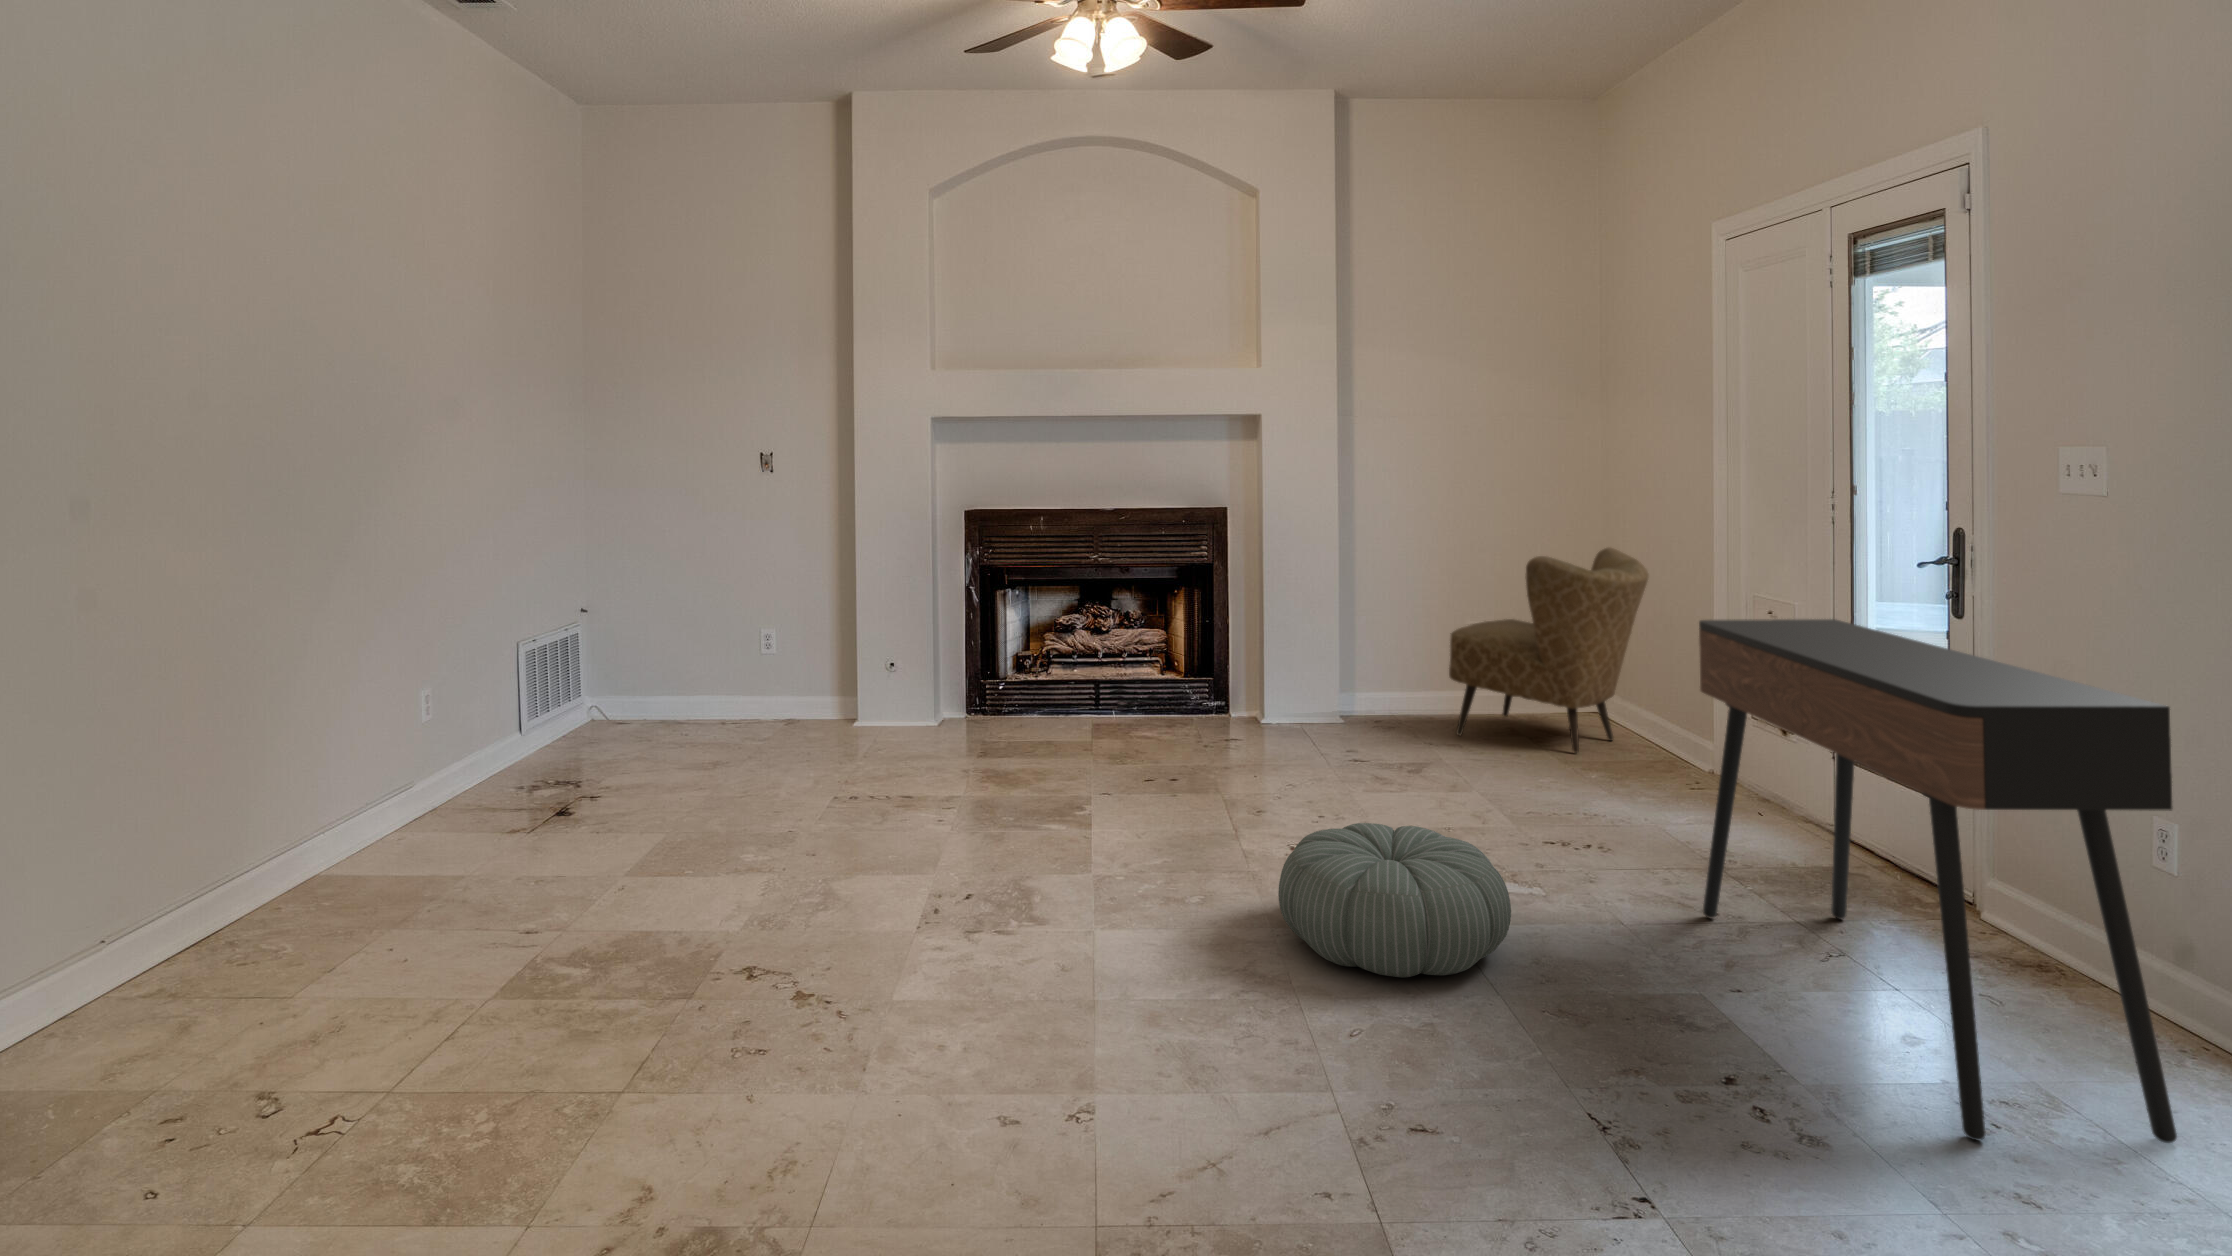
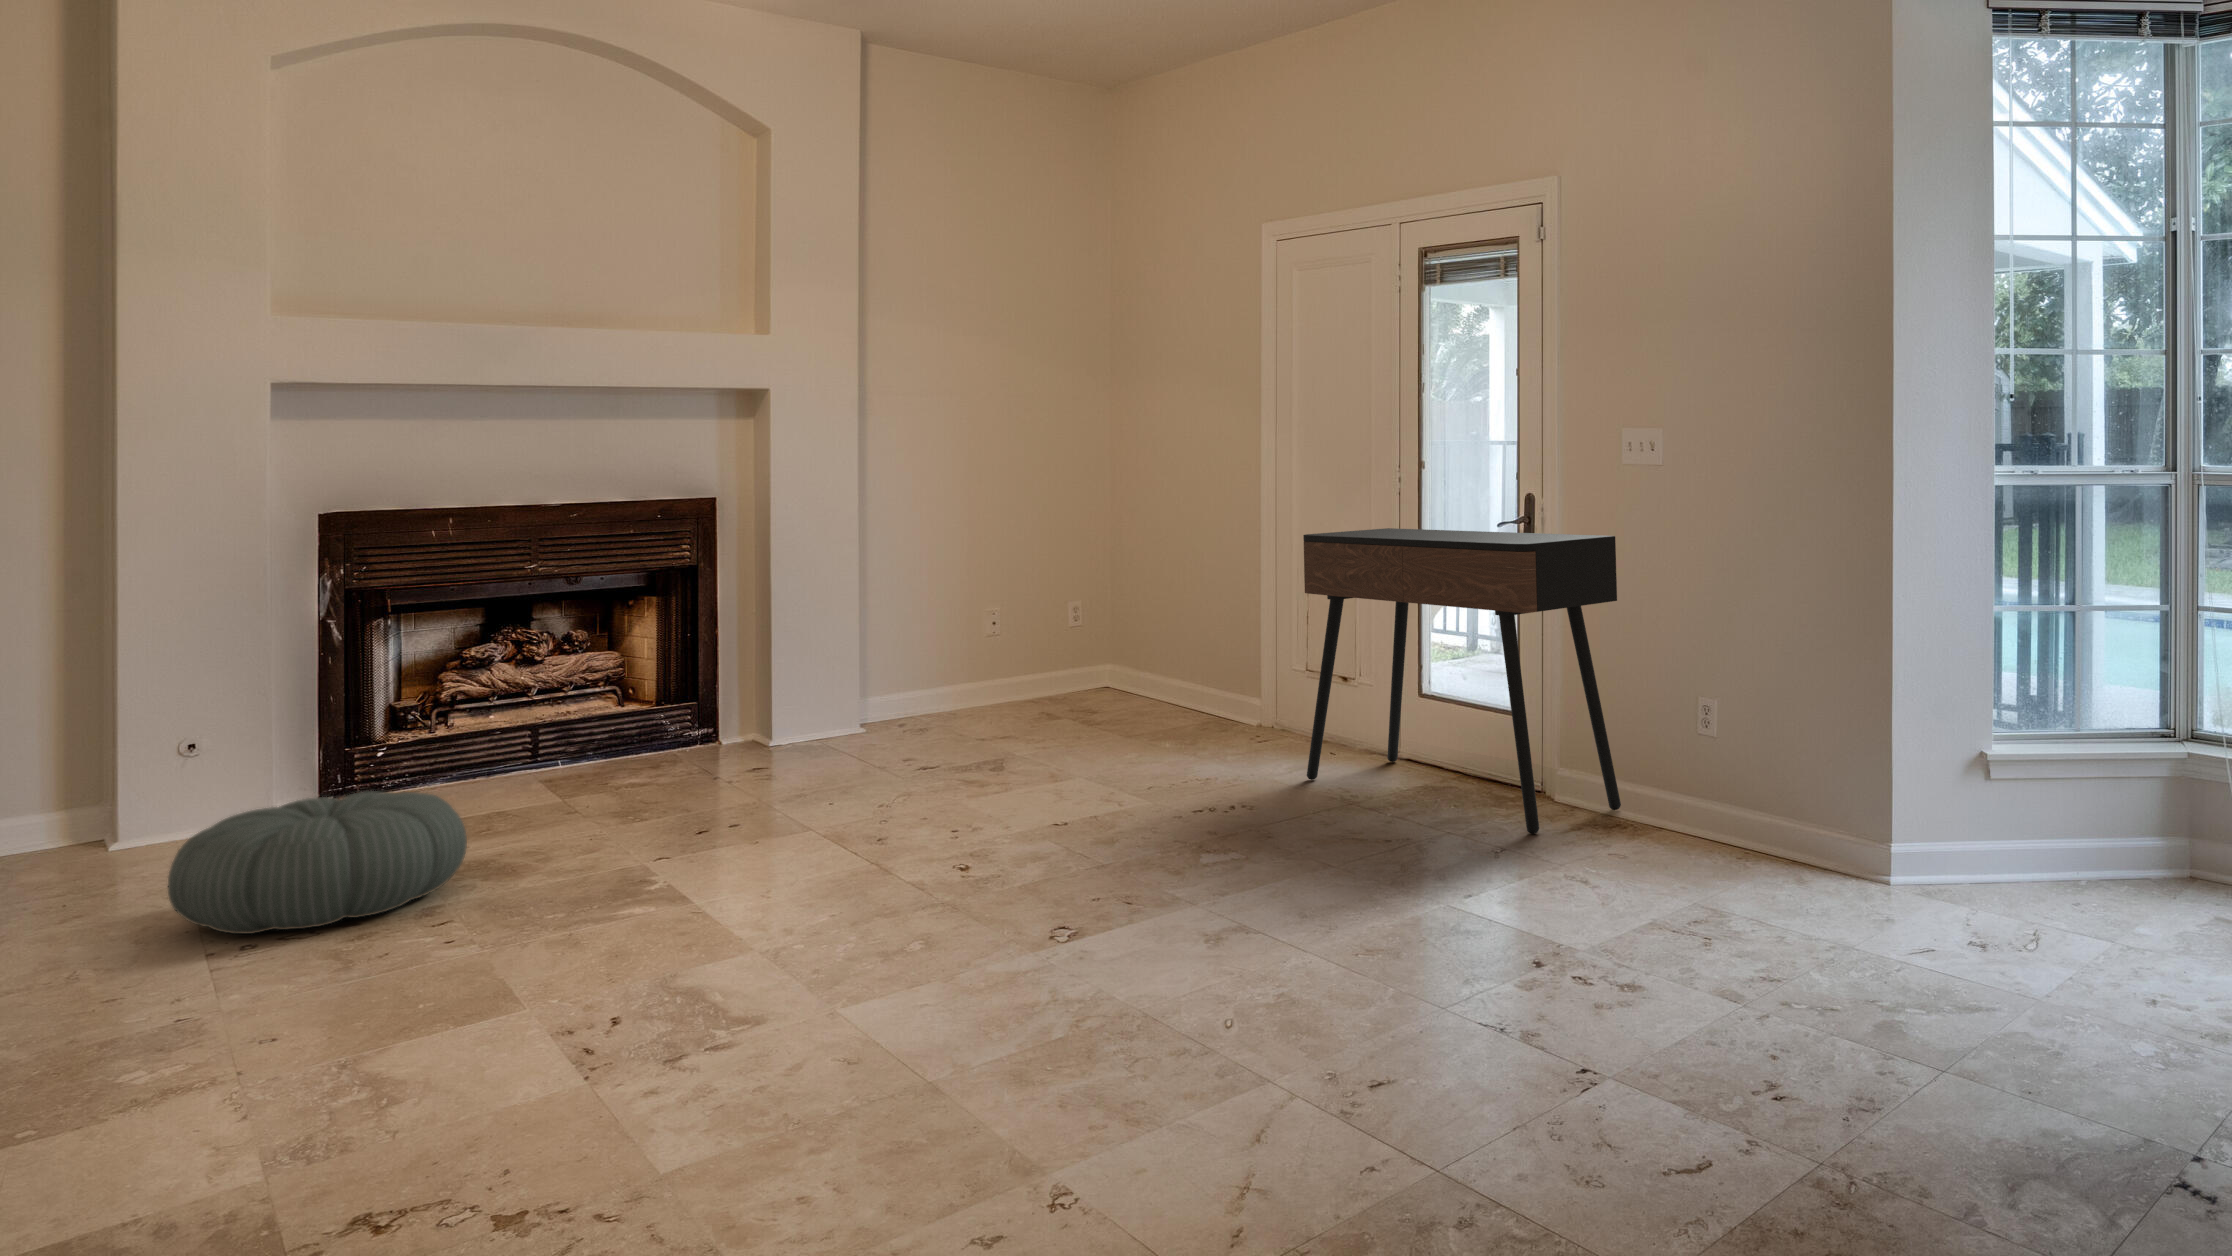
armchair: present [1449,547,1649,753] -> none [989,515,1179,717]
pouf: present [1278,823,1511,977] -> present [168,791,467,934]

